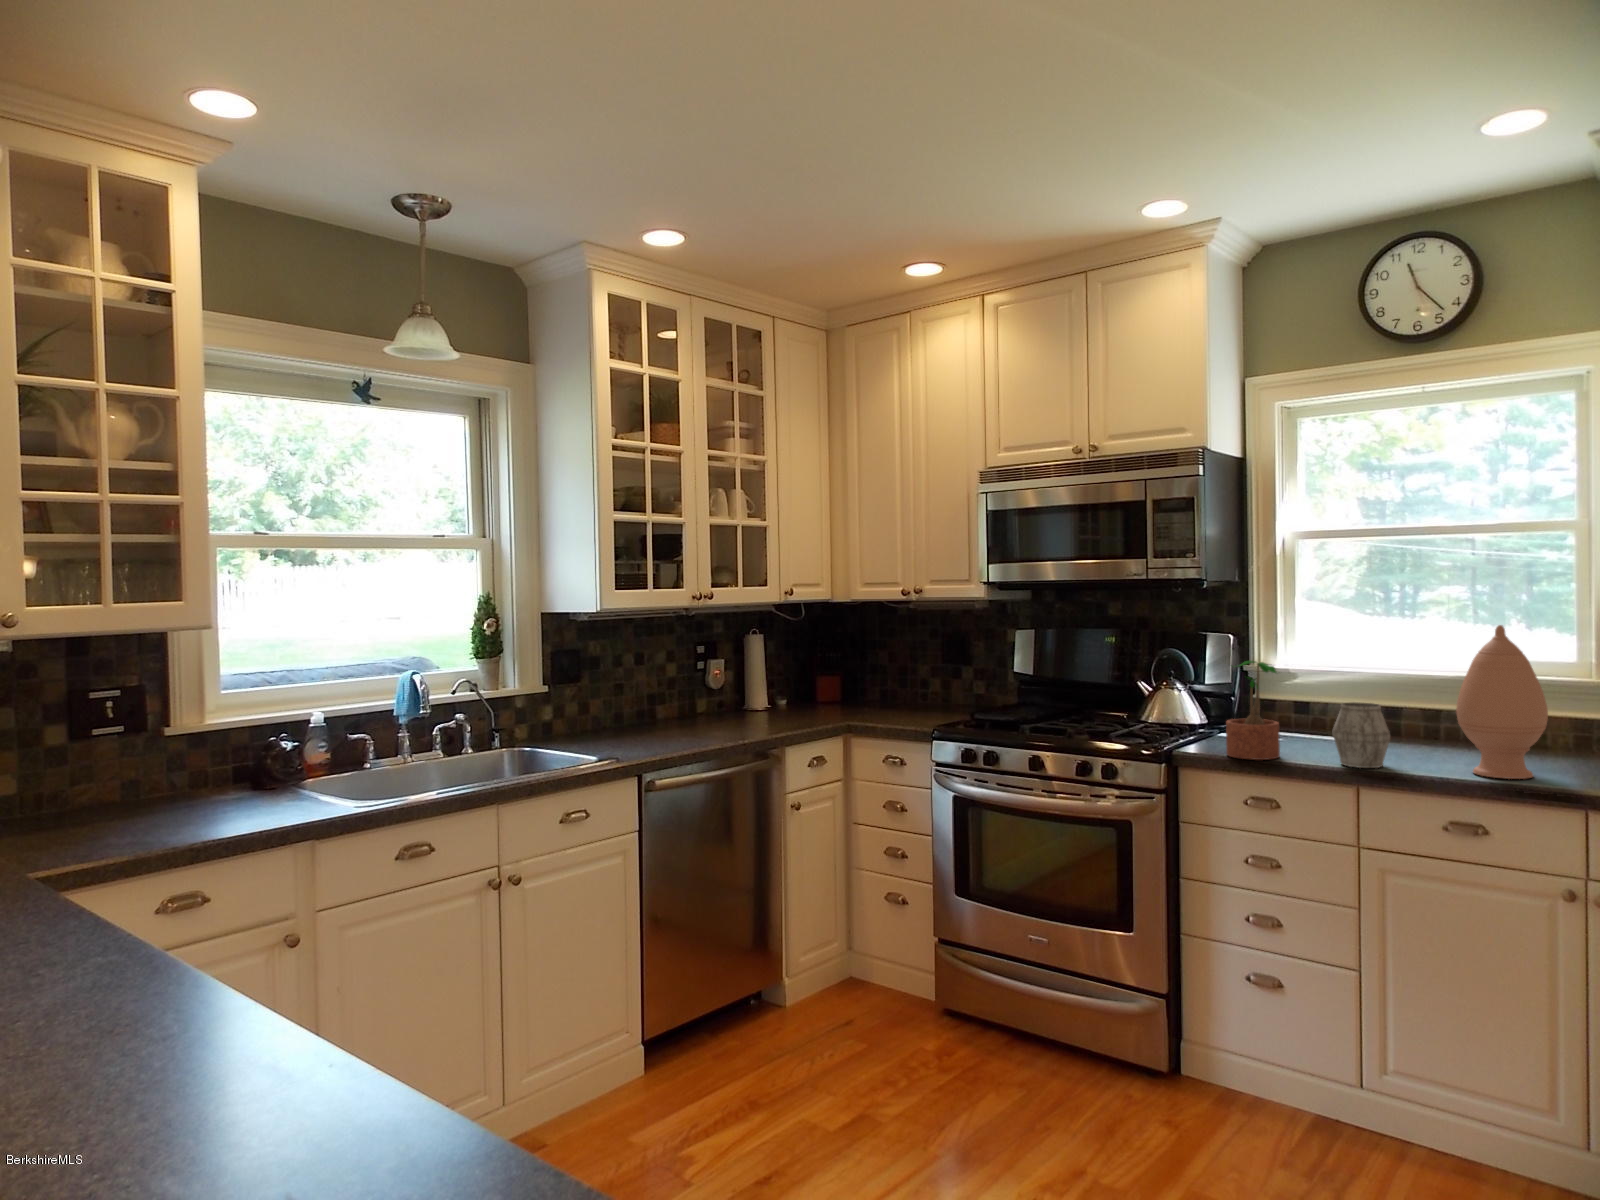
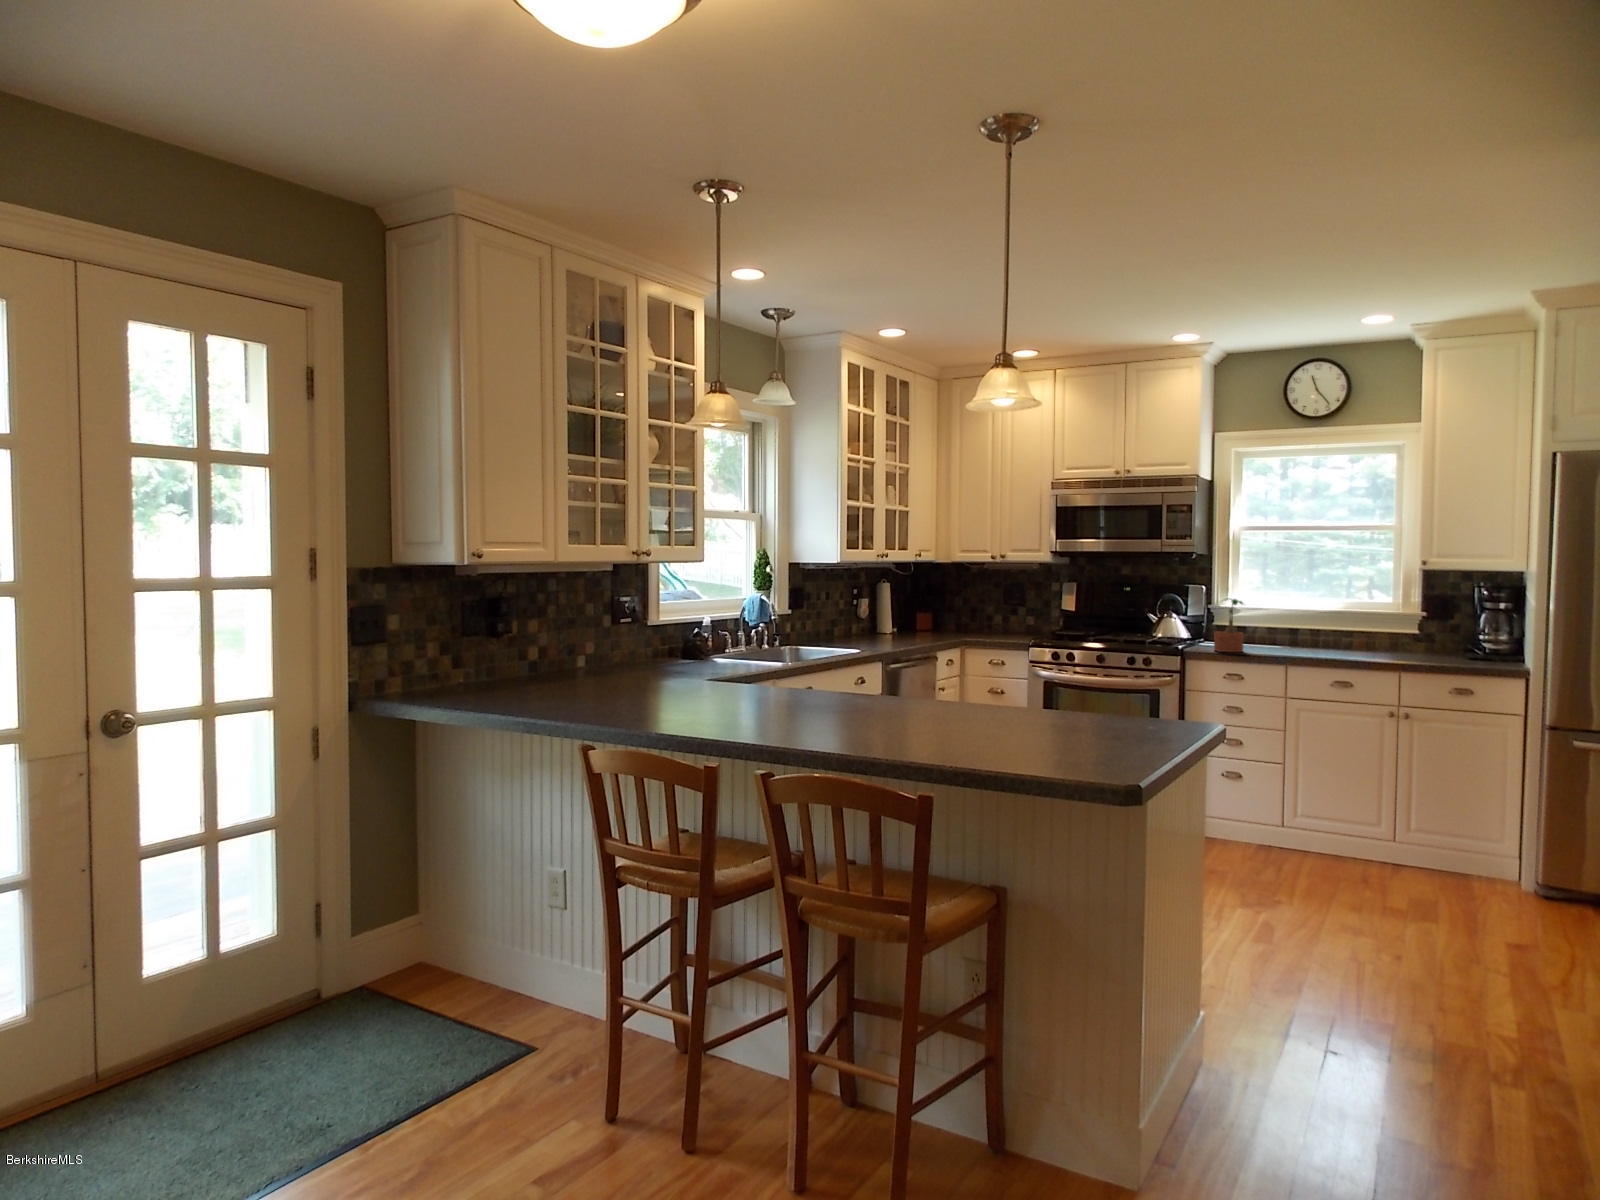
vase: present [1456,625,1548,779] -> none [1338,579,1384,658]
mug: present [1333,702,1390,768] -> none [1273,621,1304,655]

